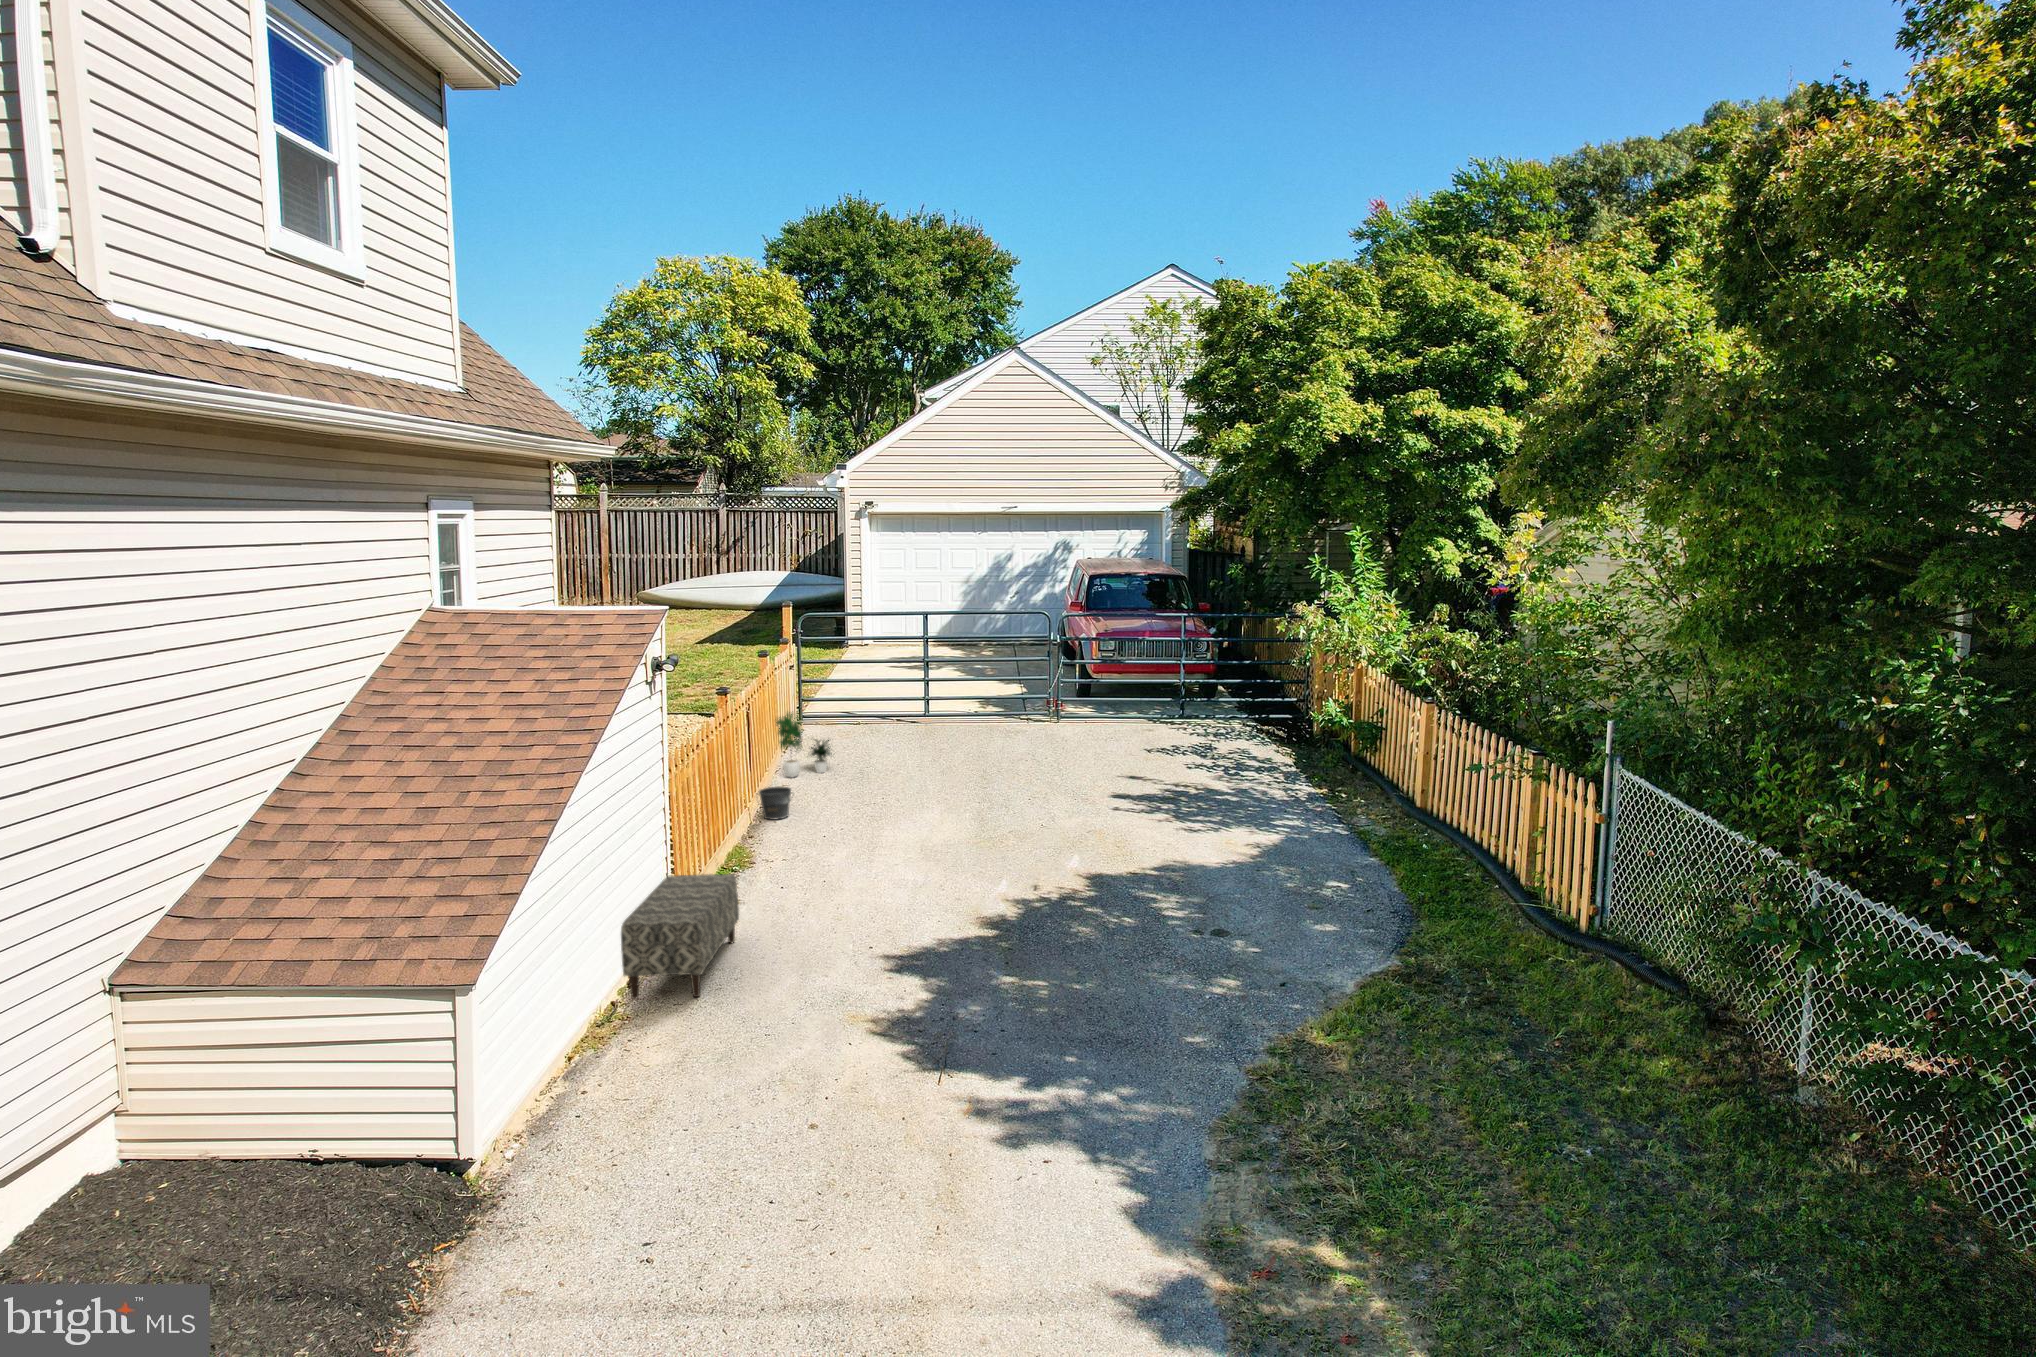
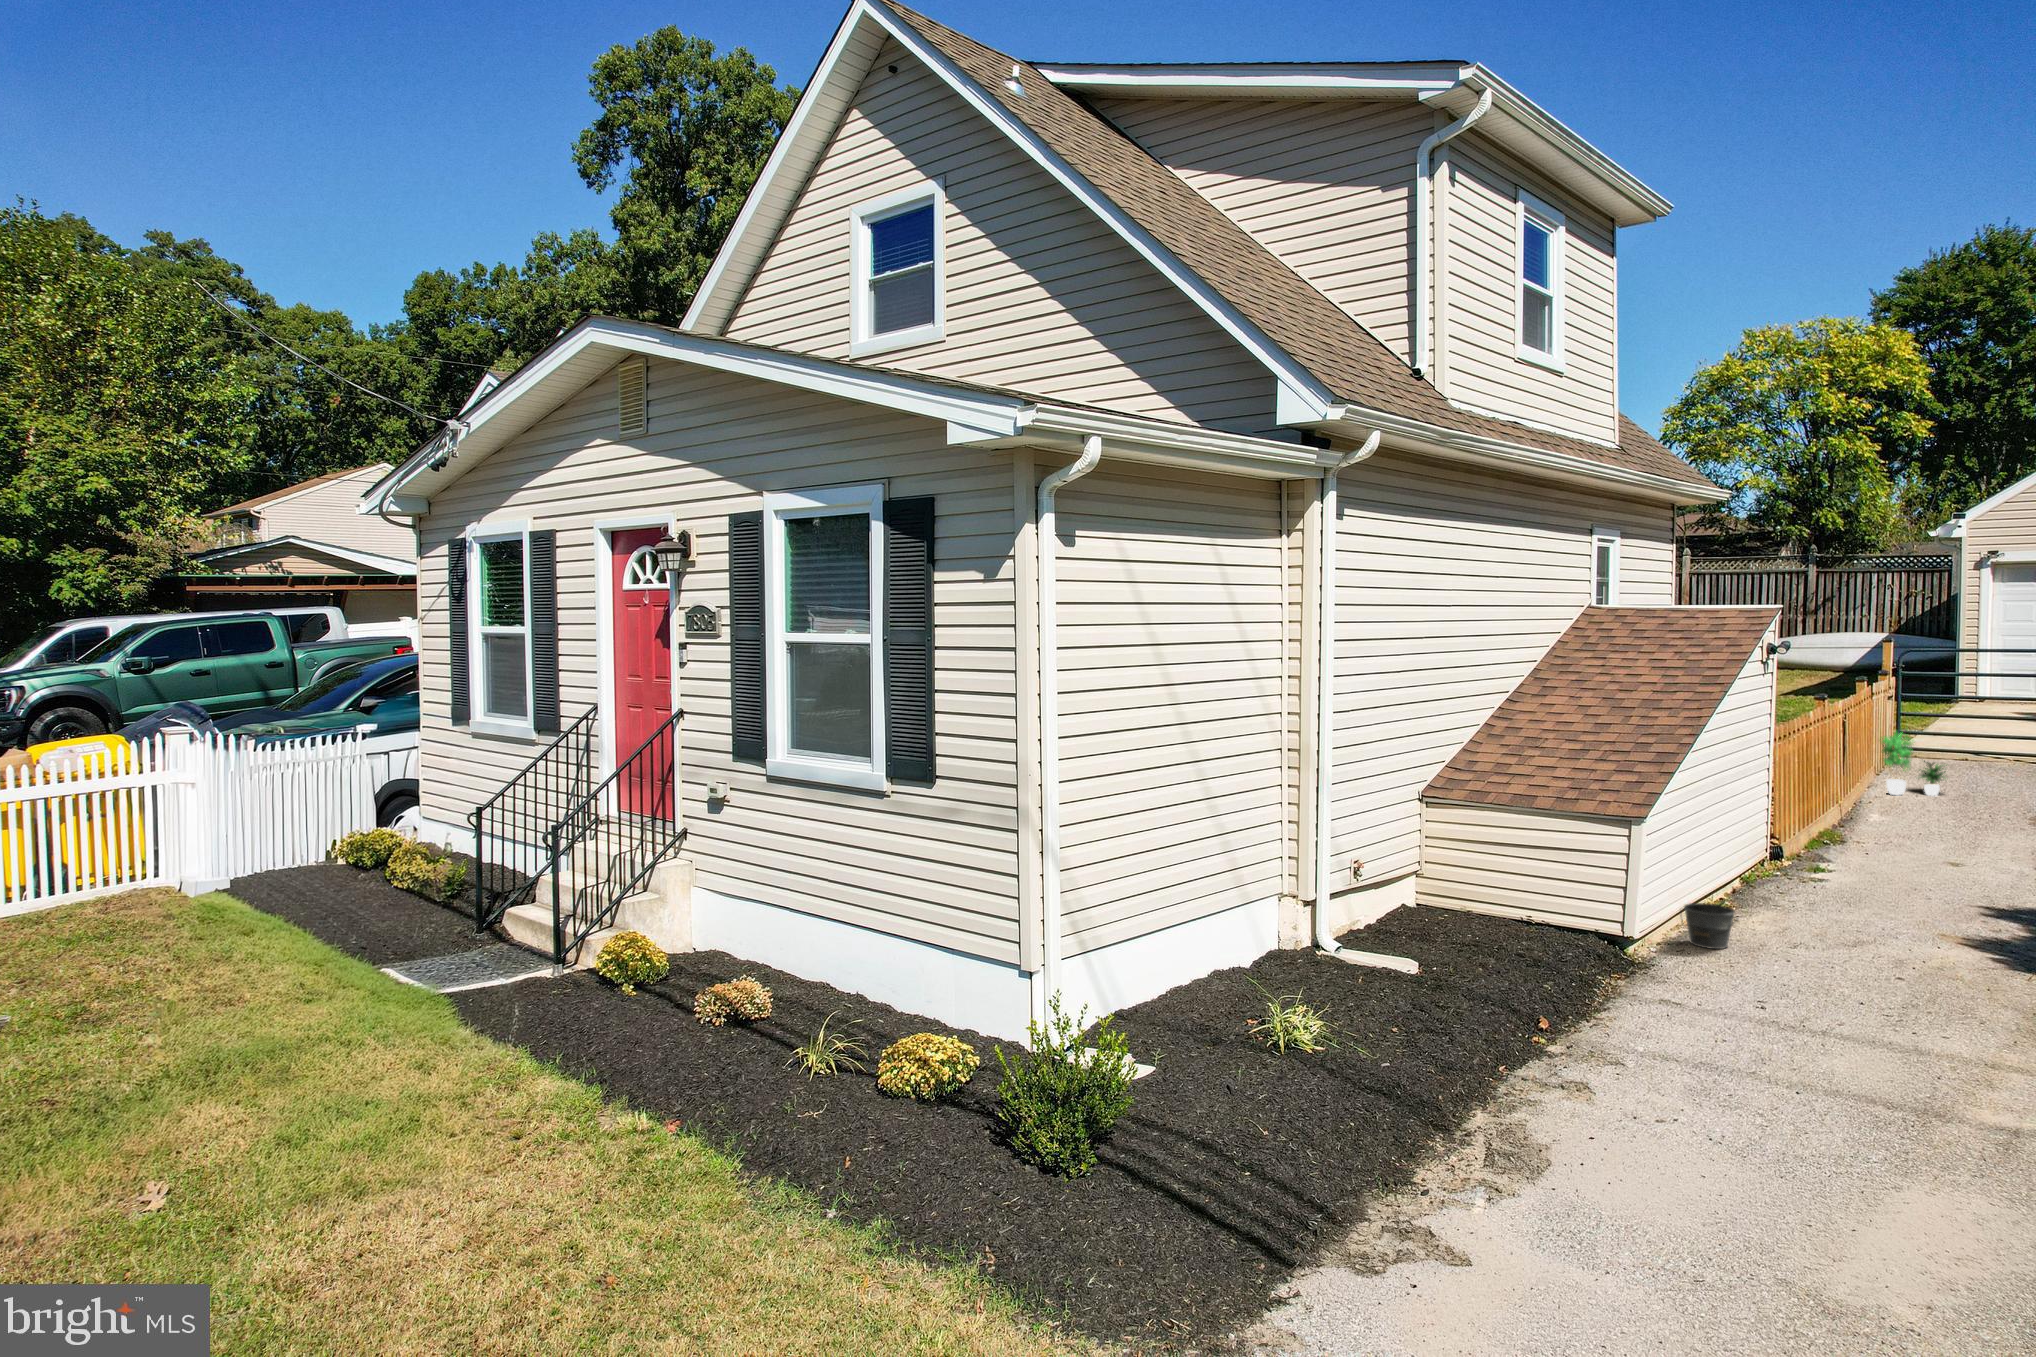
bucket: present [757,787,791,819] -> present [1684,903,1738,949]
bench: present [621,874,739,999] -> none [1735,824,1844,912]

